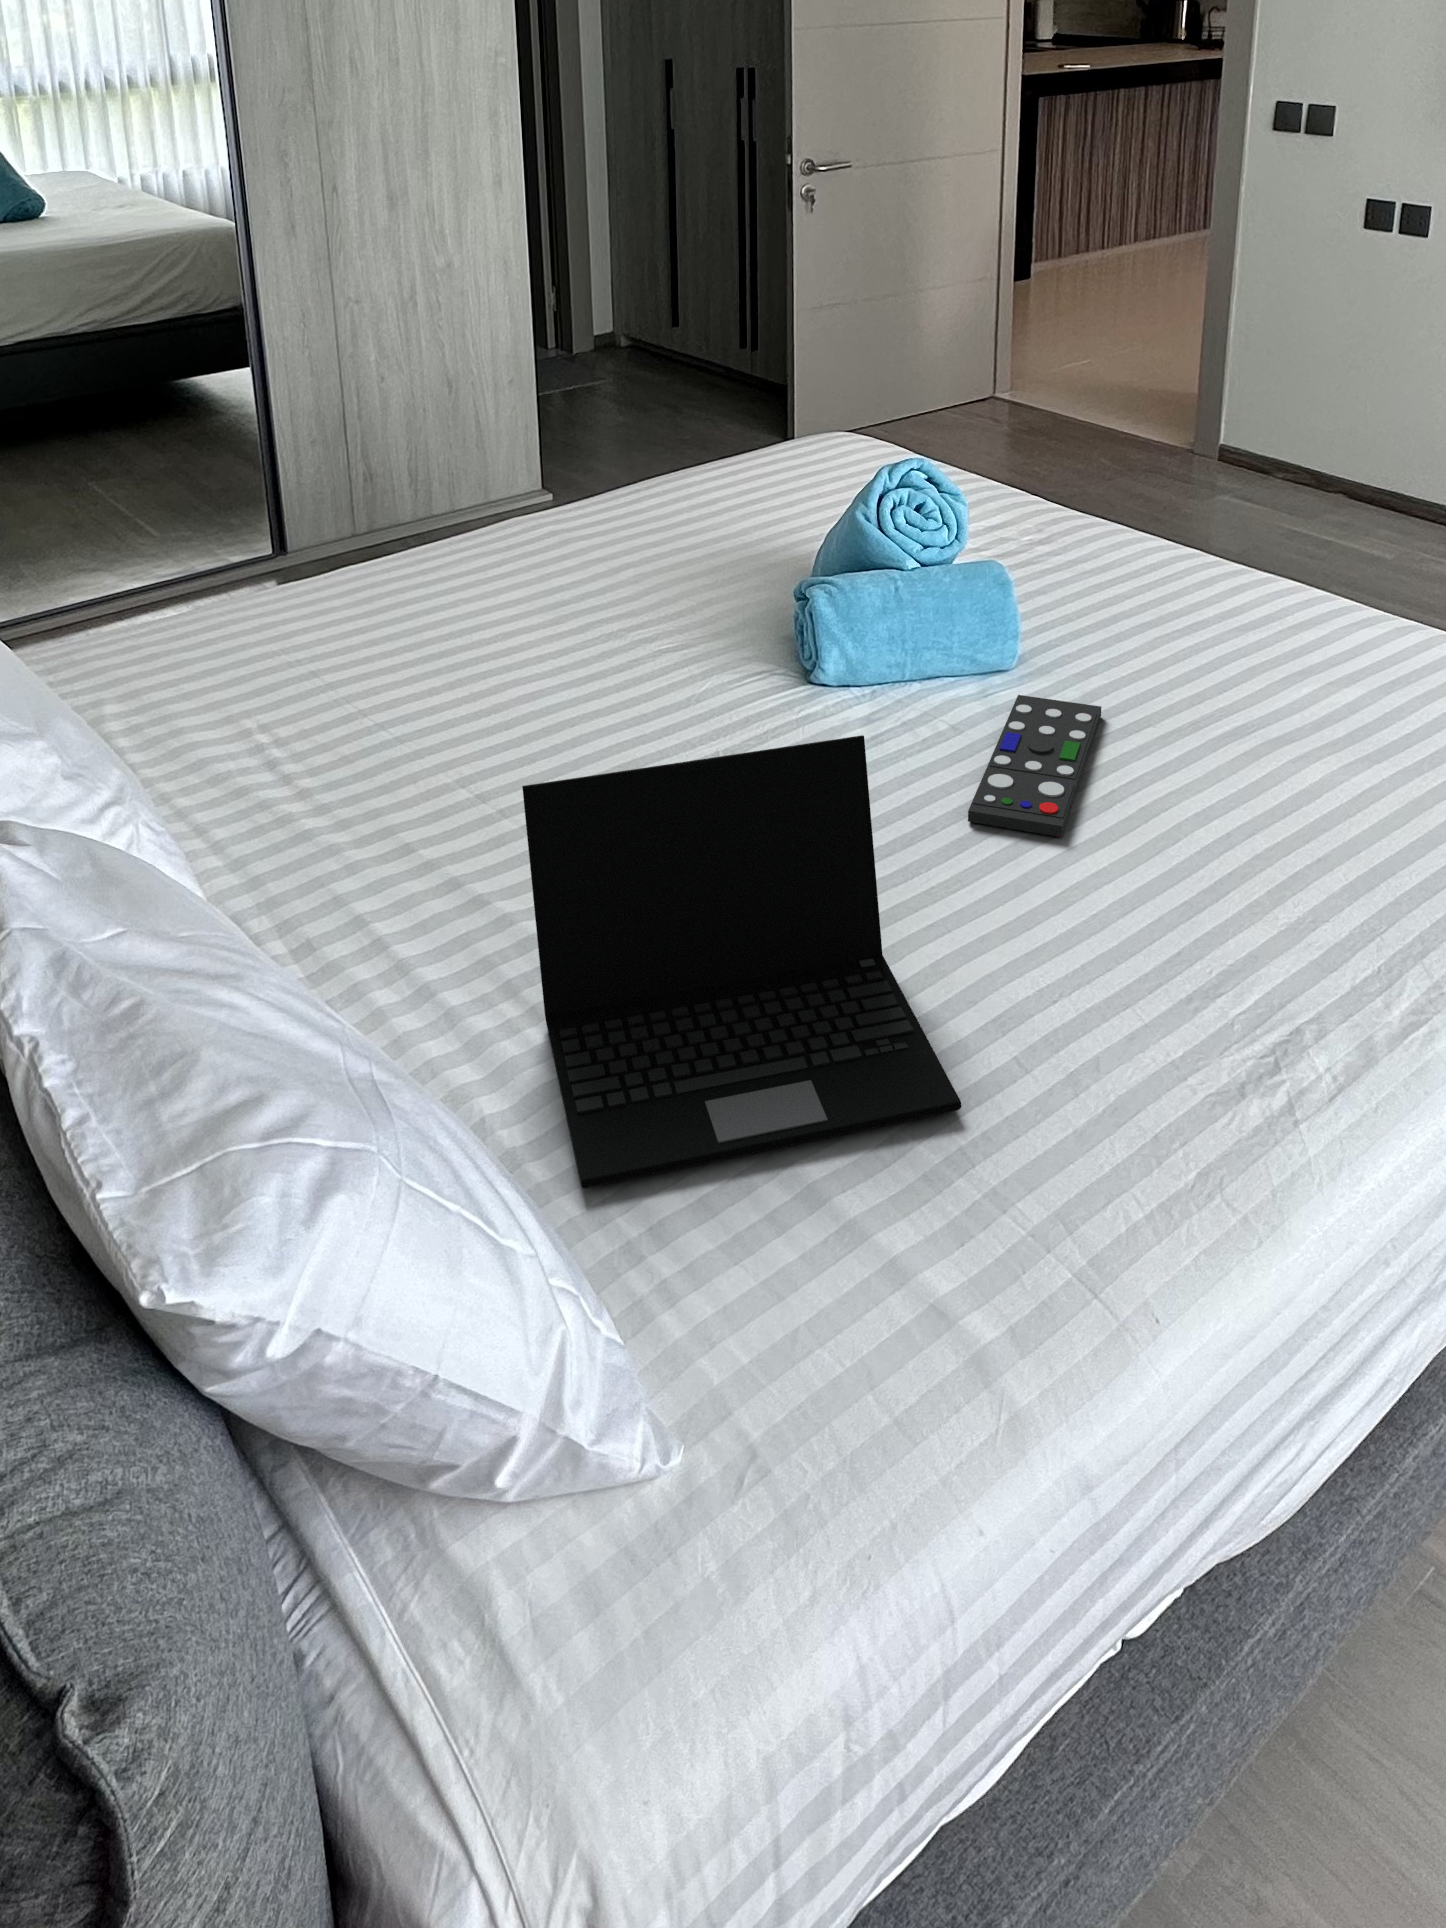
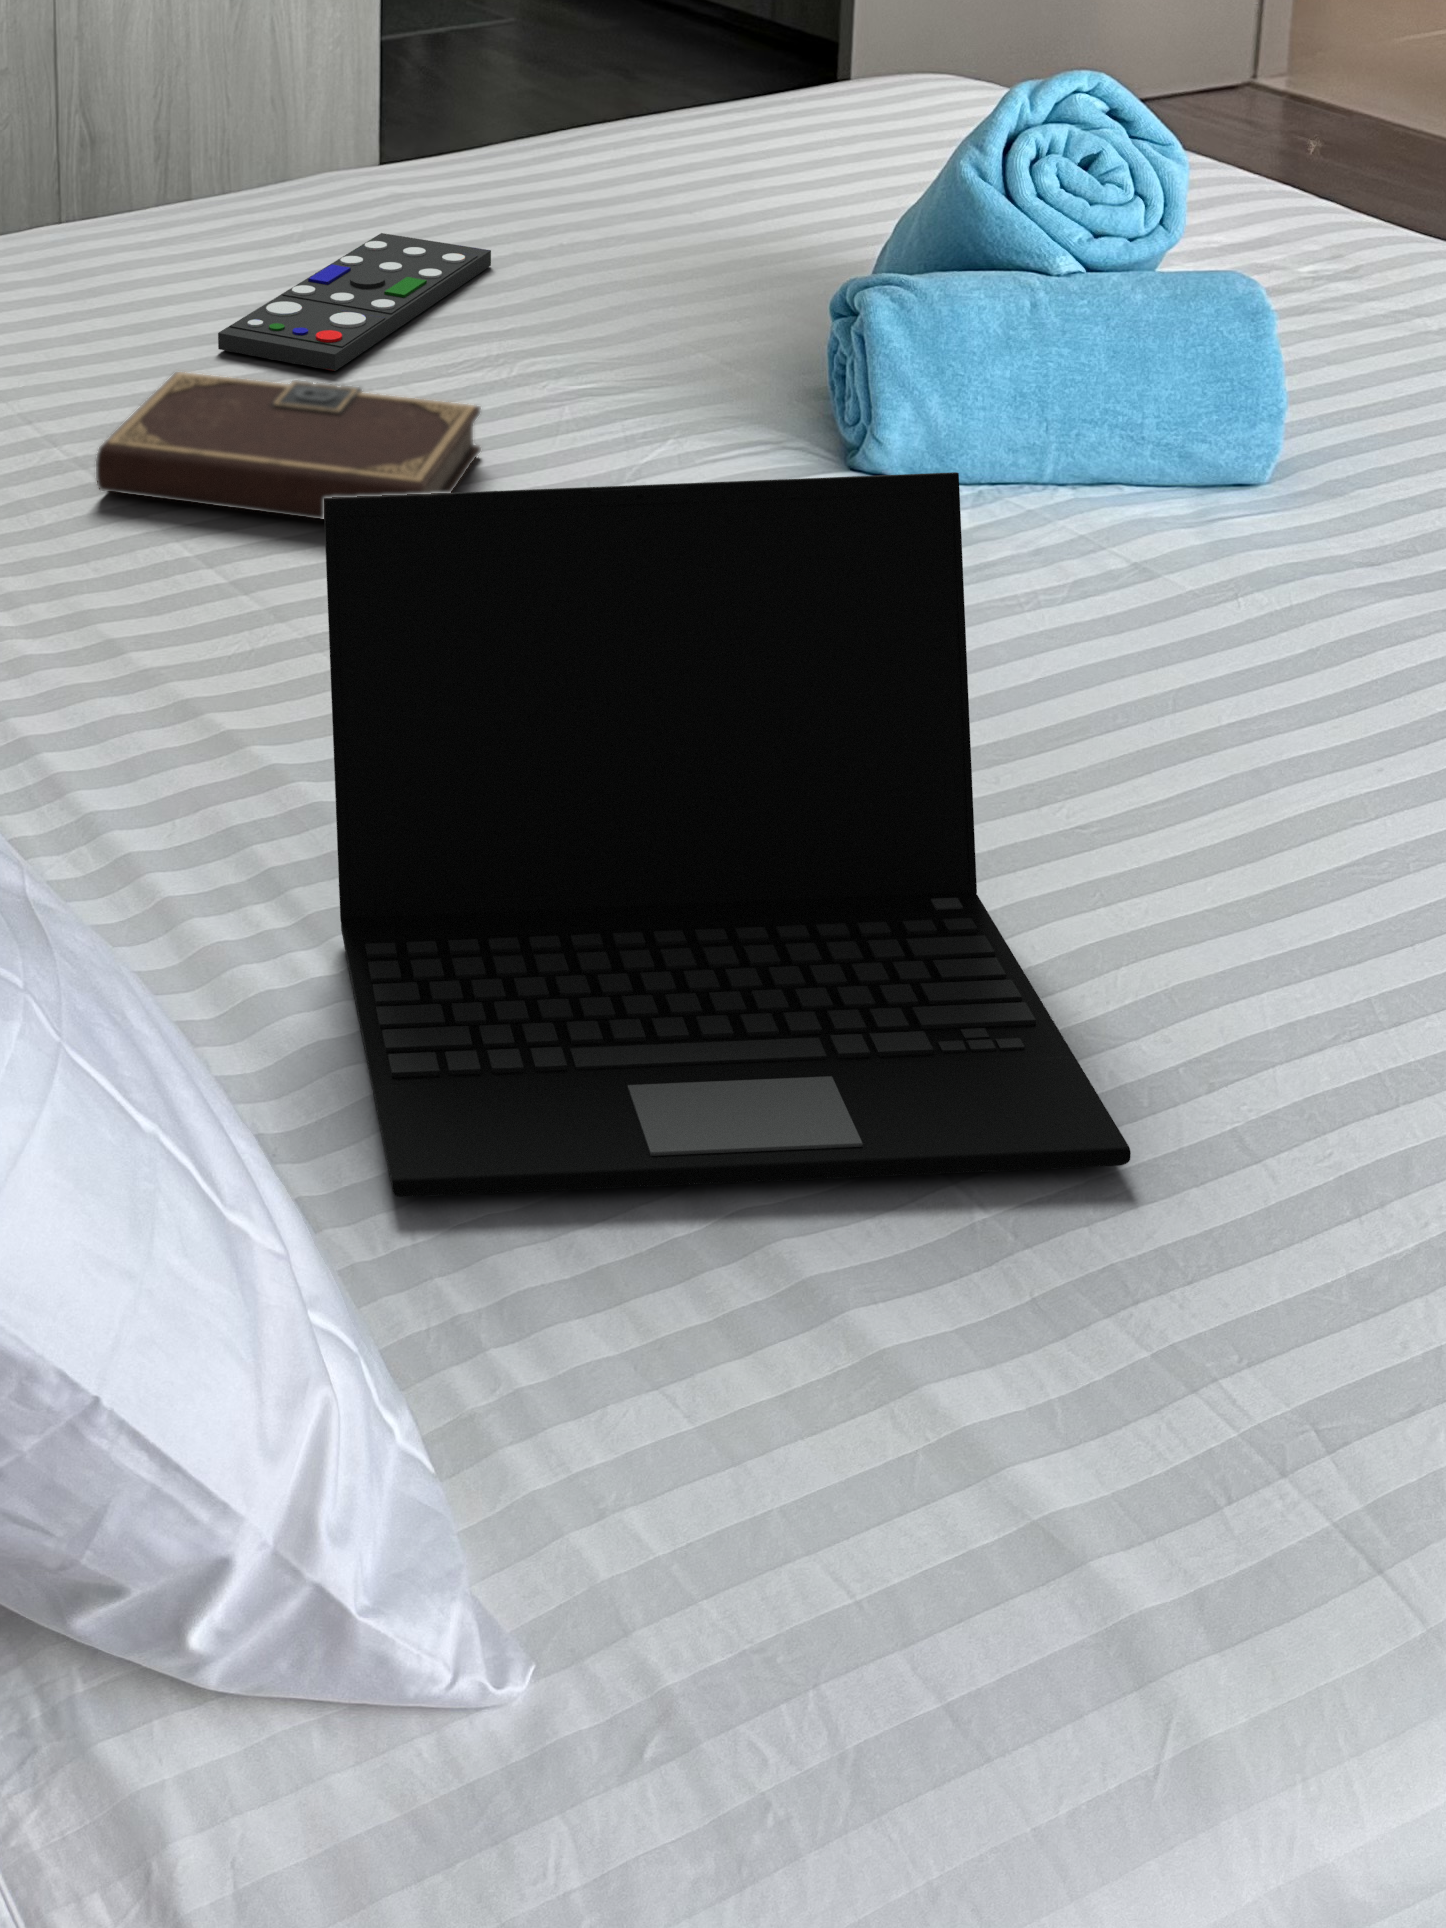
notebook: none [389,658,611,751] -> present [96,372,480,519]
remote control: present [968,695,1101,837] -> present [218,233,491,371]

